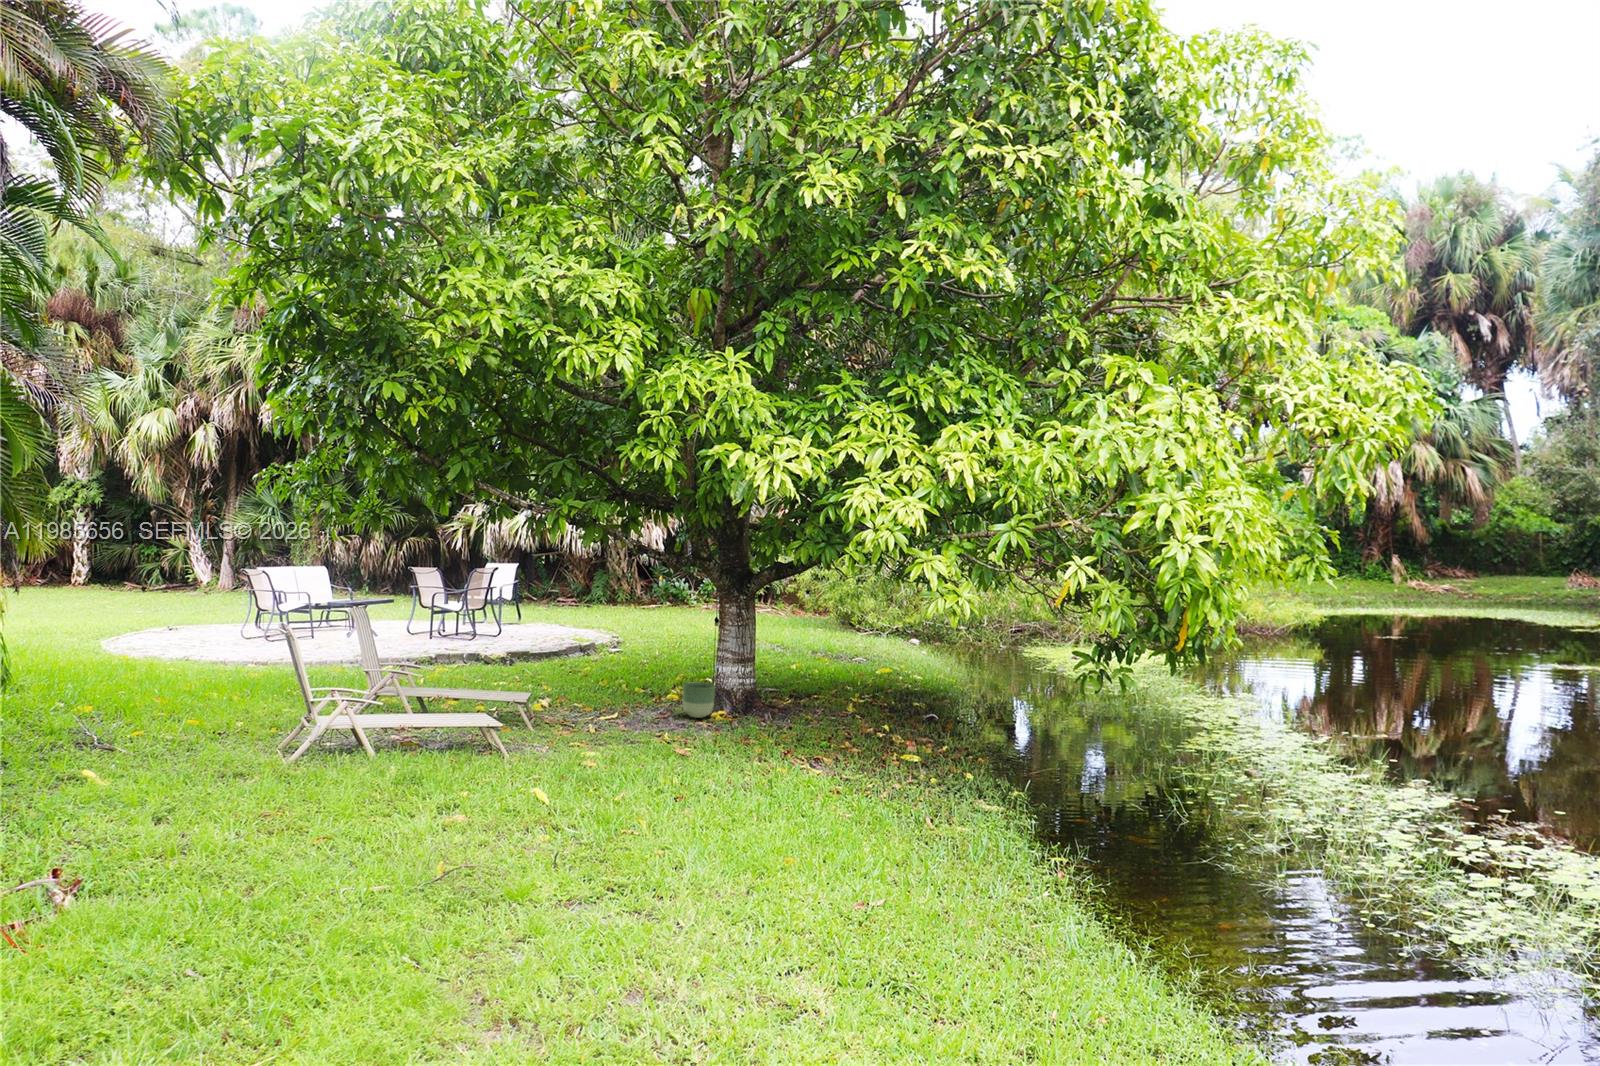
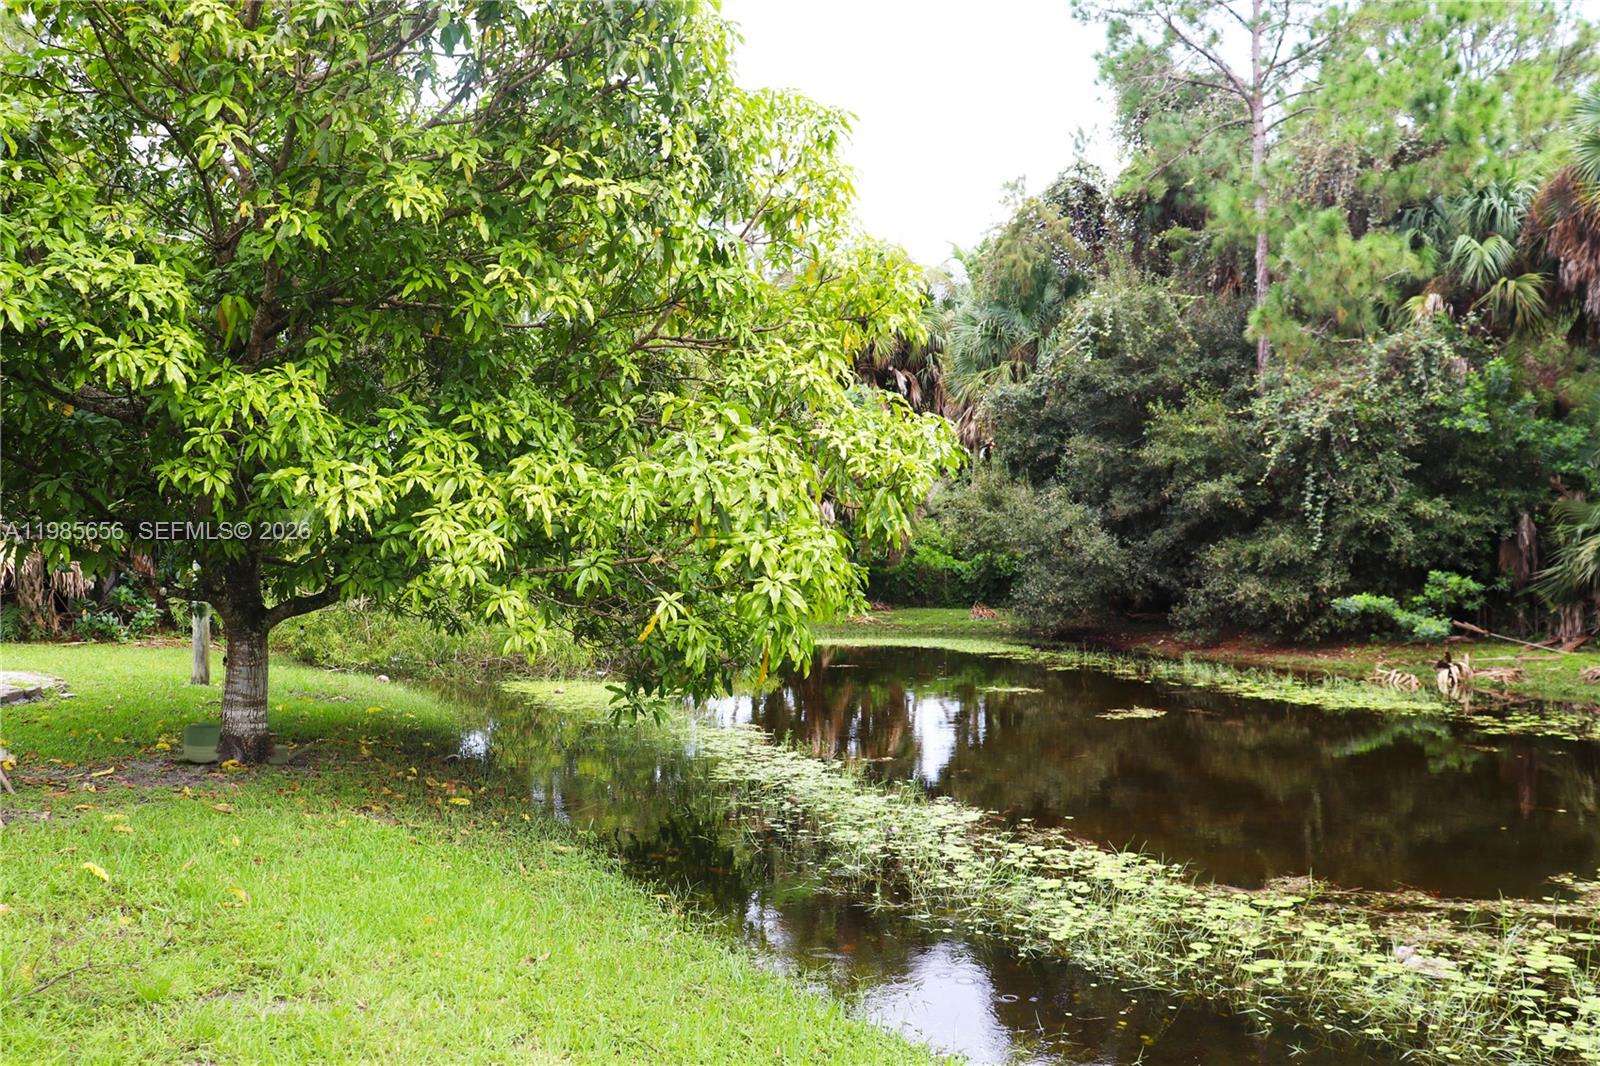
watering can: none [746,705,785,723] -> present [269,745,309,765]

